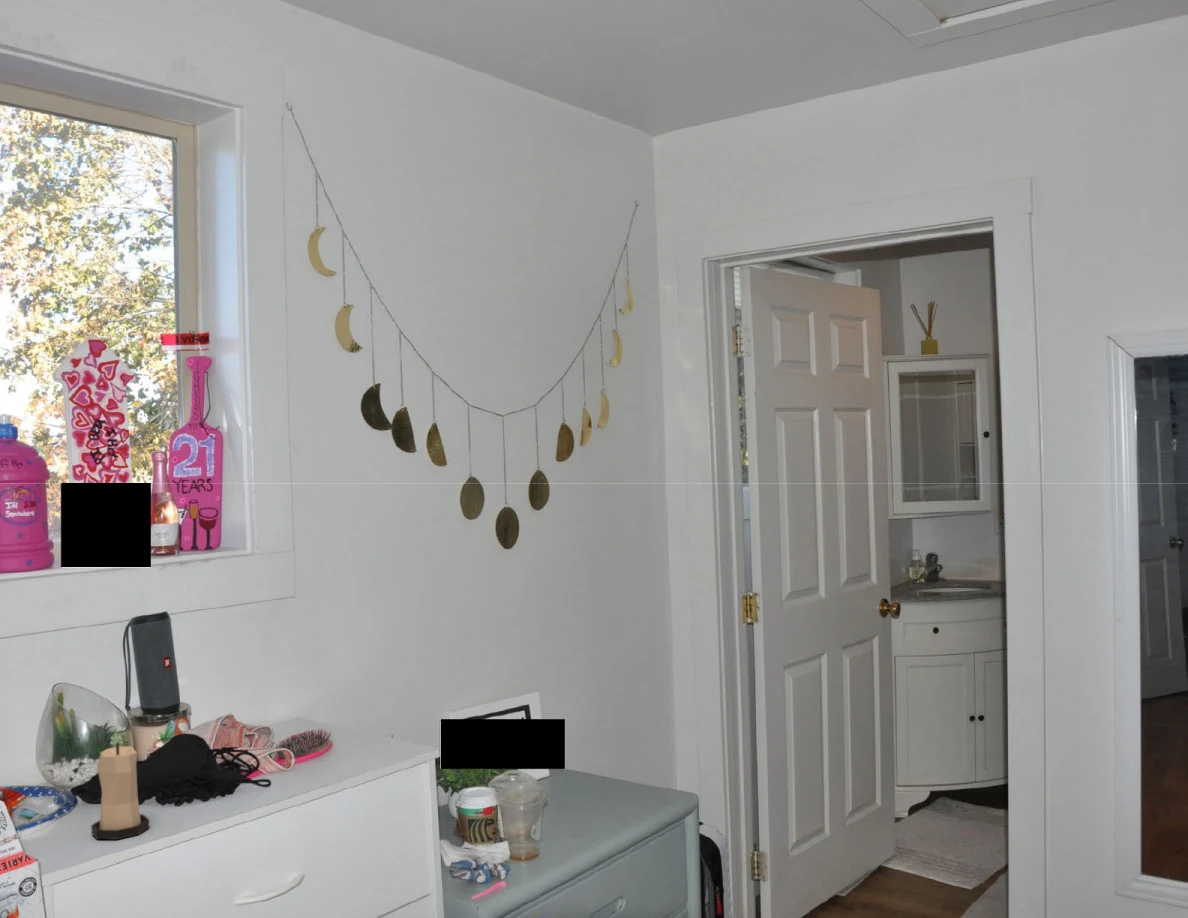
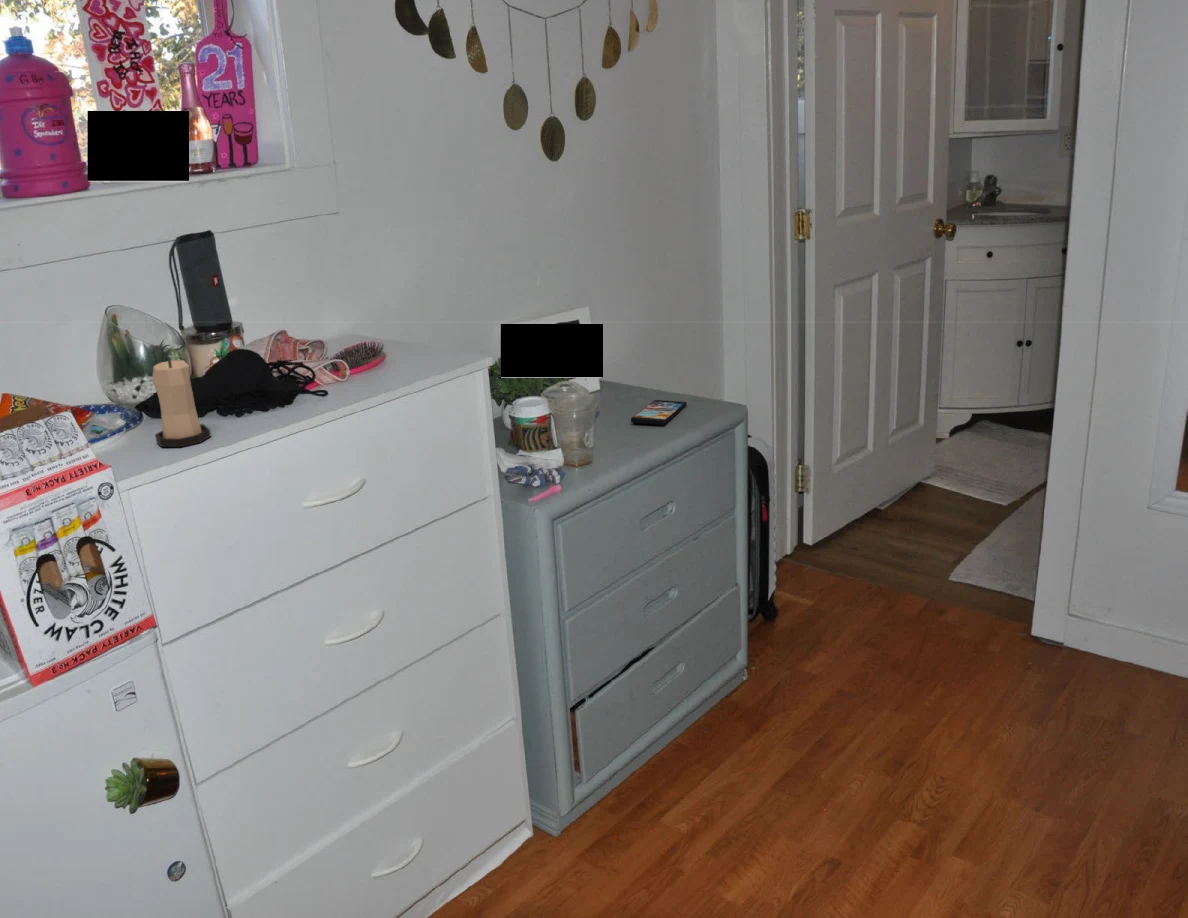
smartphone: none [580,786,638,814] -> present [631,400,687,425]

